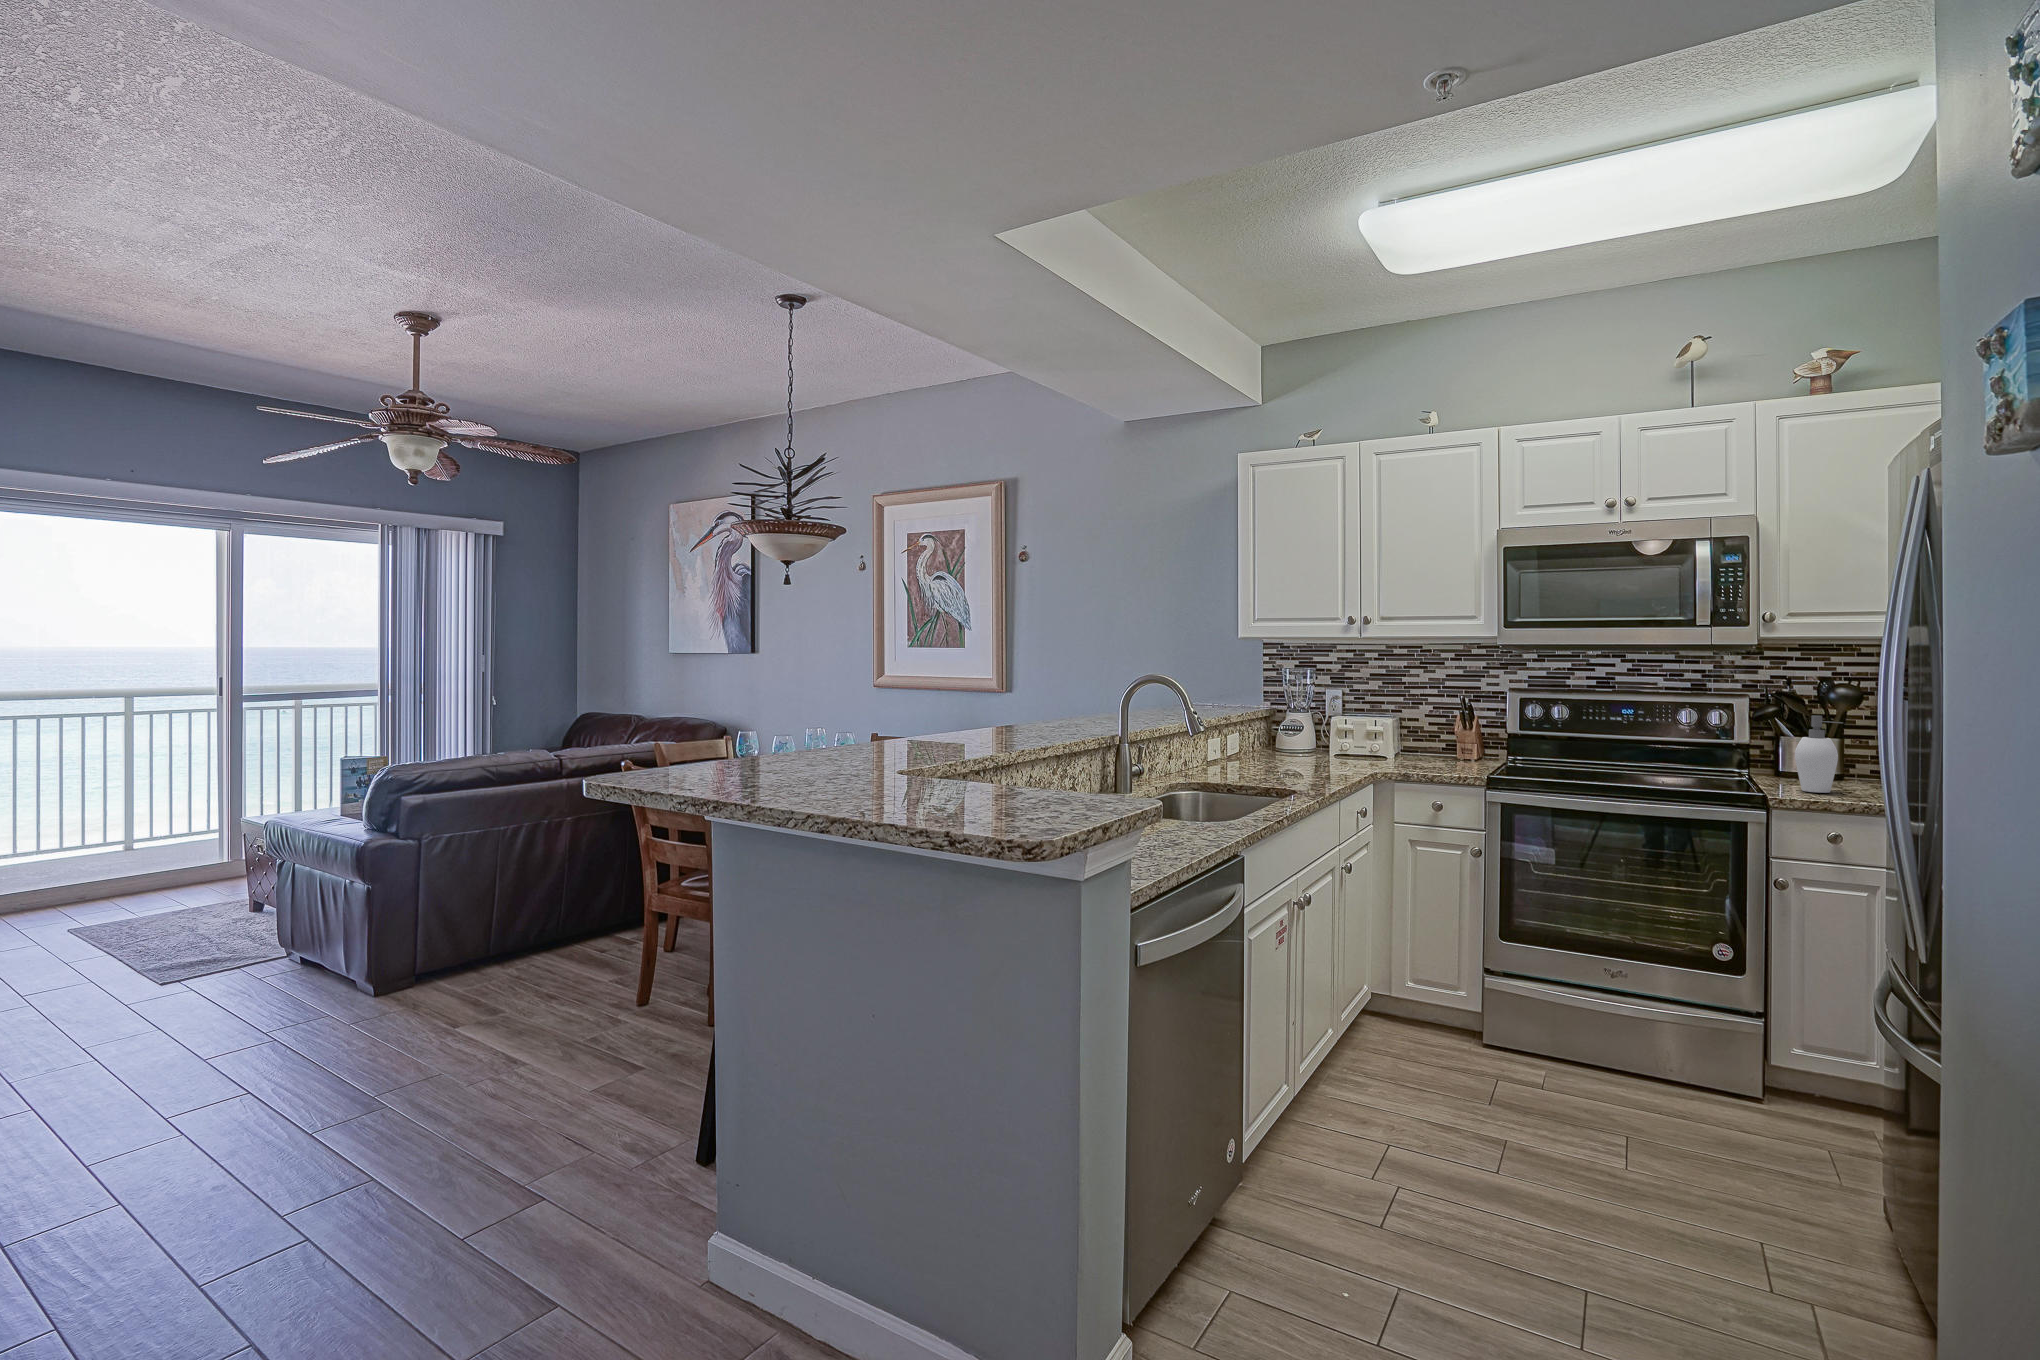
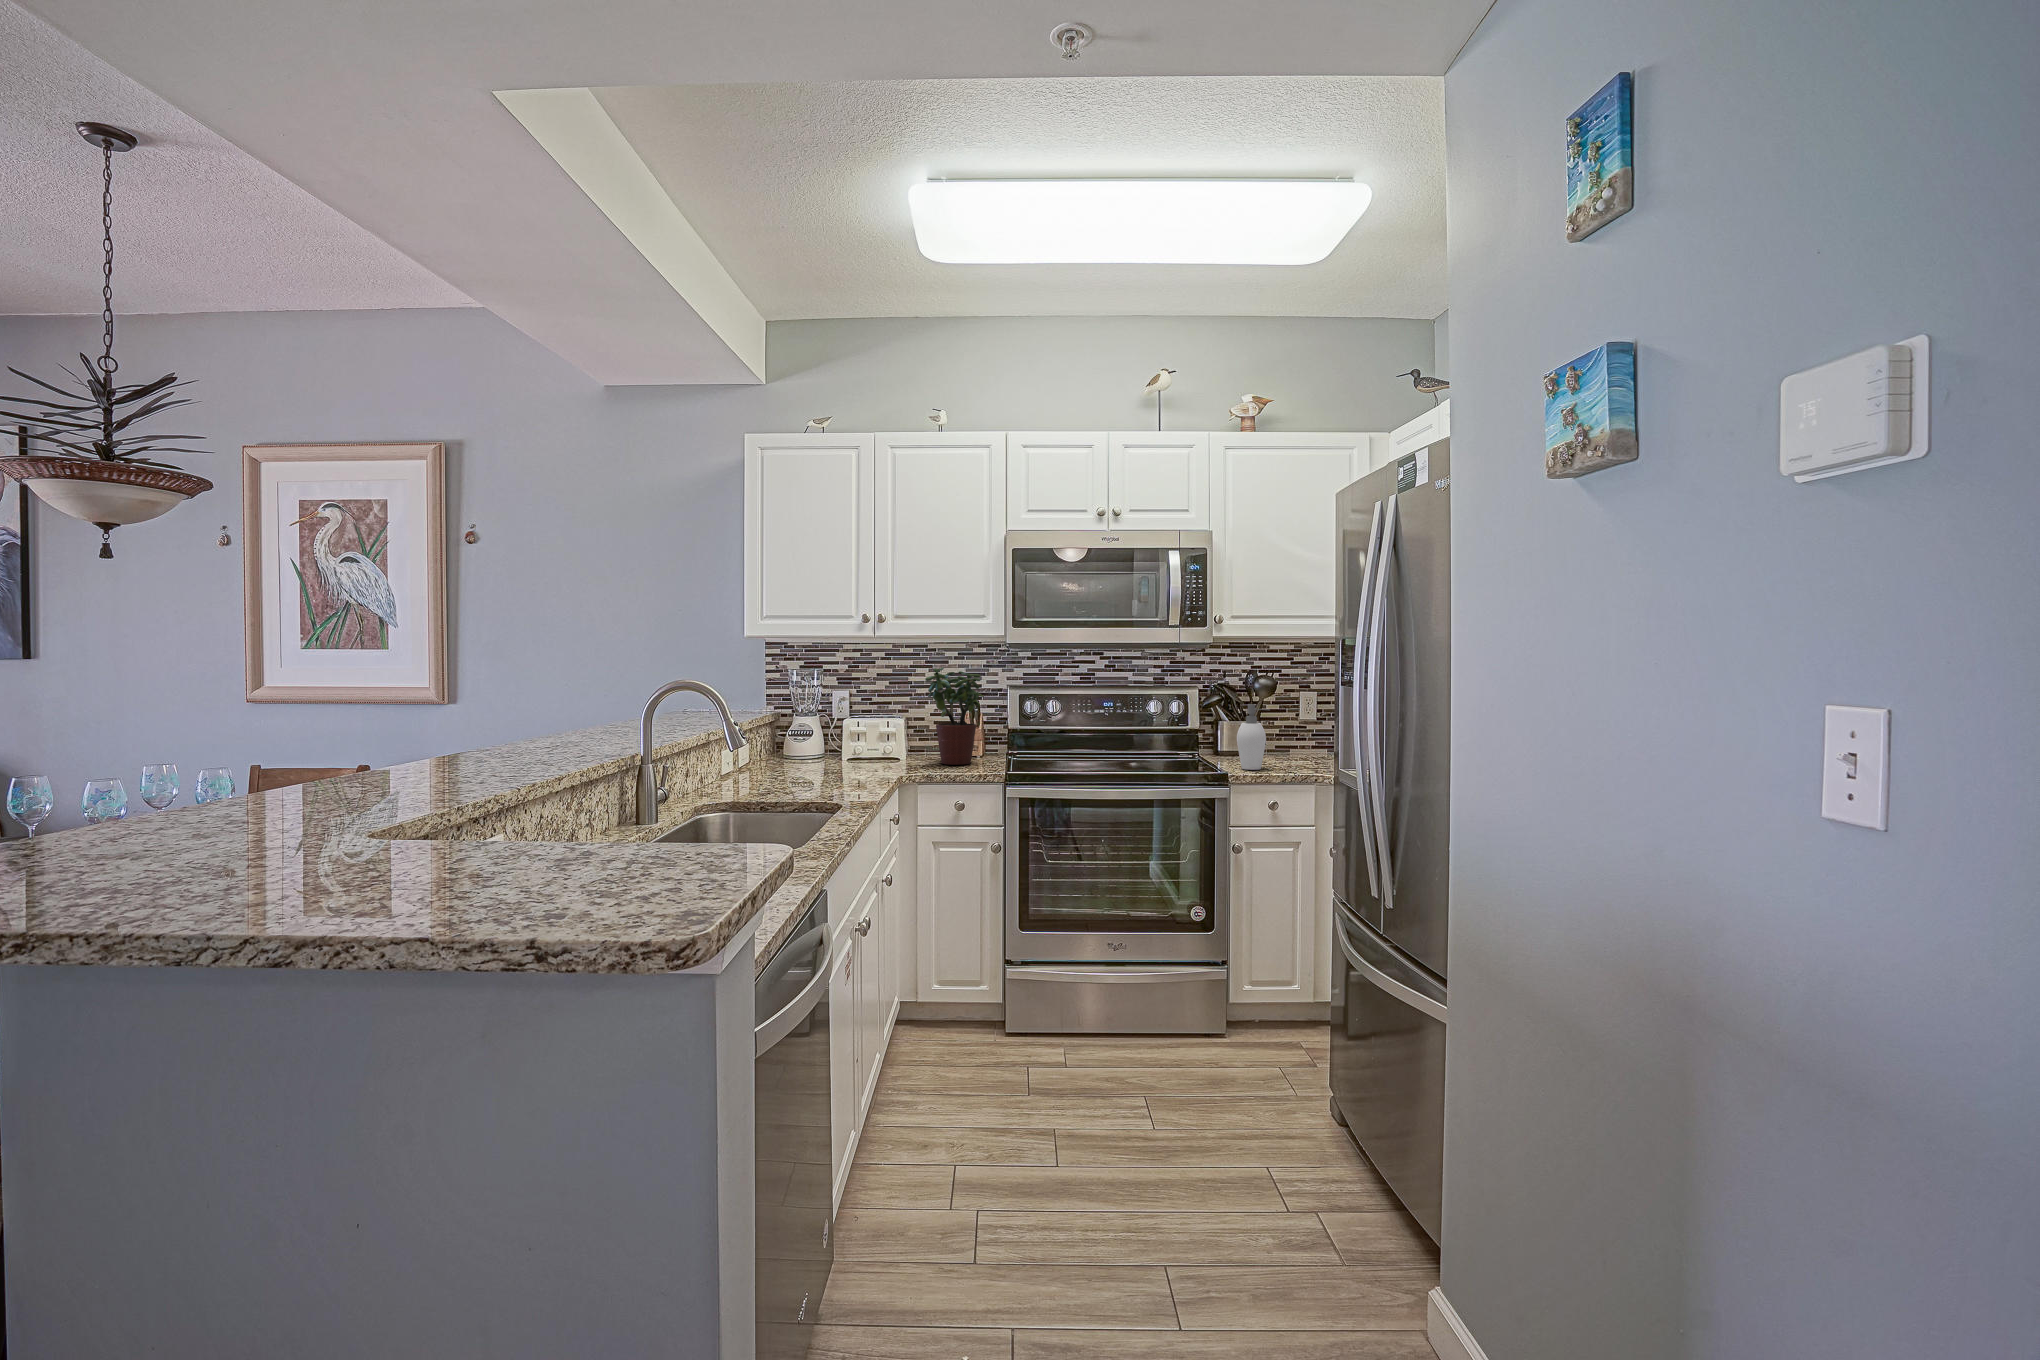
potted plant: none [1410,667,1474,766] -> present [925,667,984,765]

